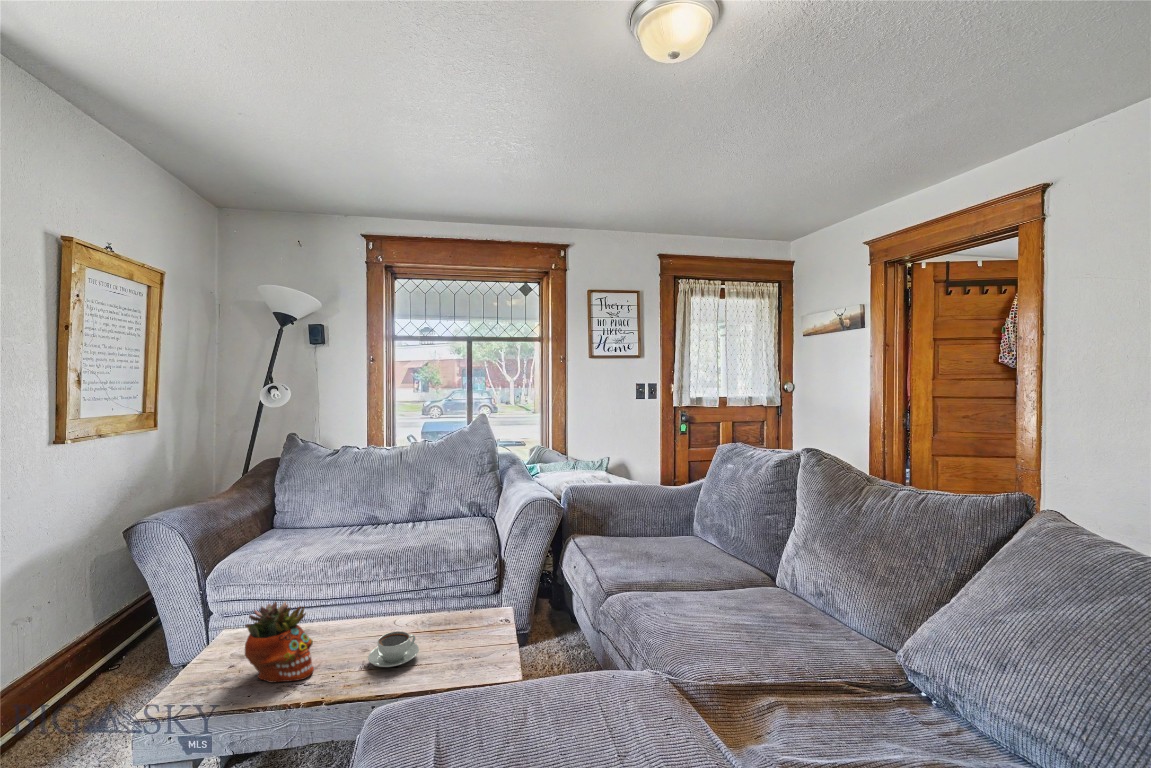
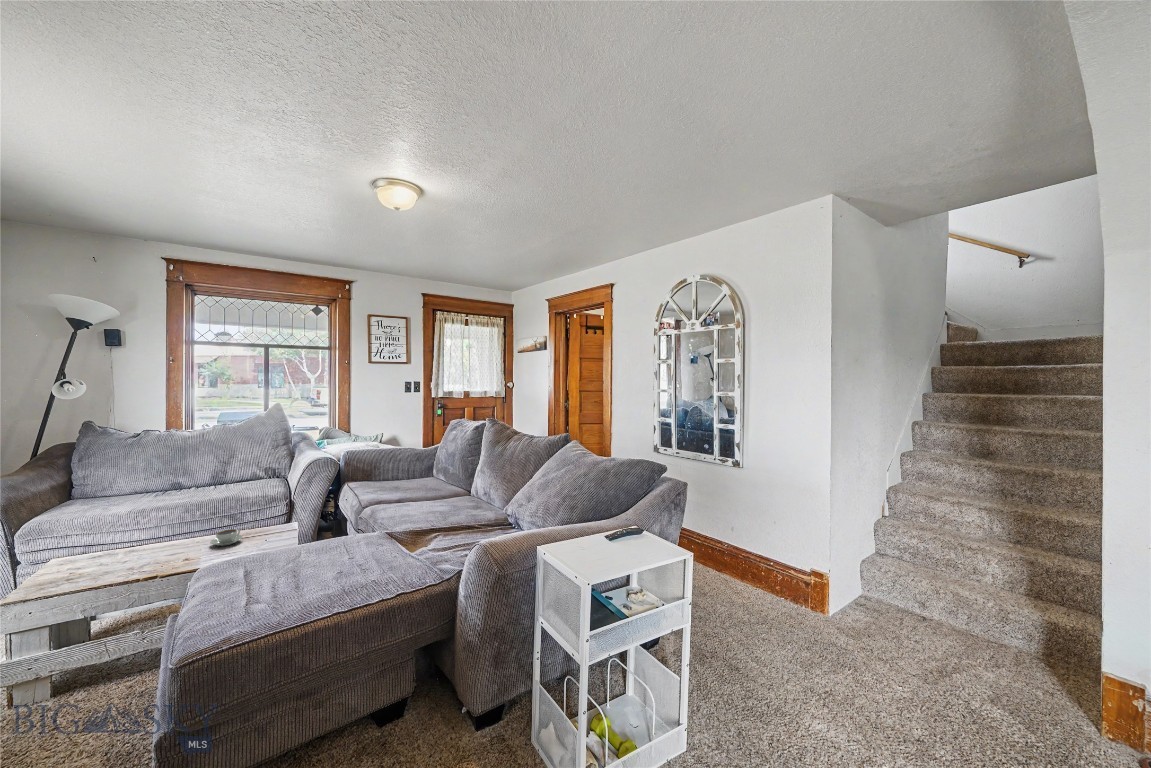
succulent planter: present [245,601,314,682] -> none [126,518,175,559]

